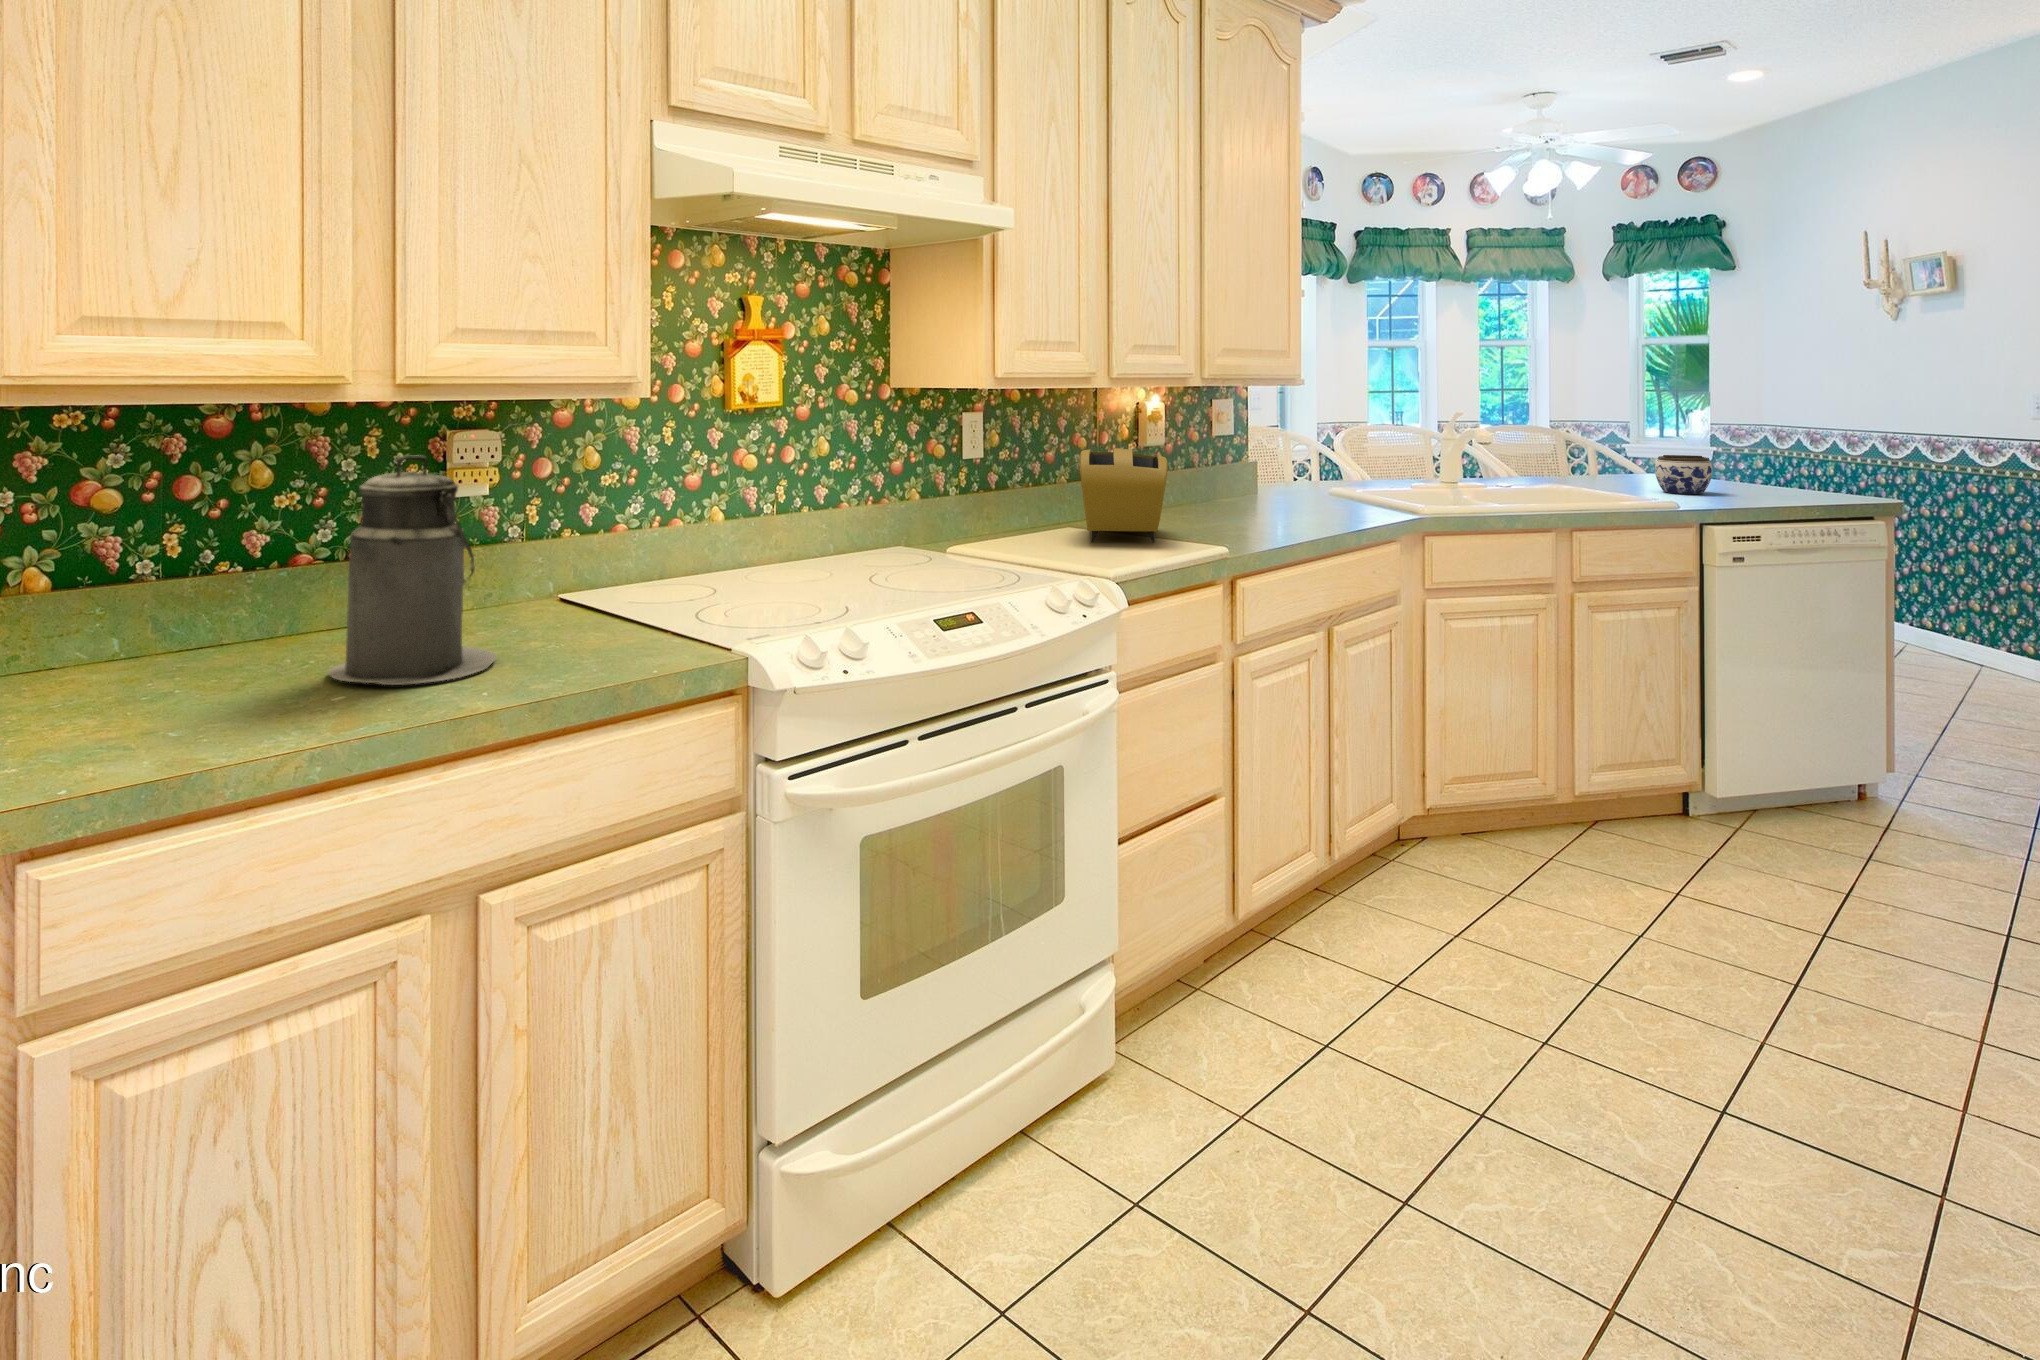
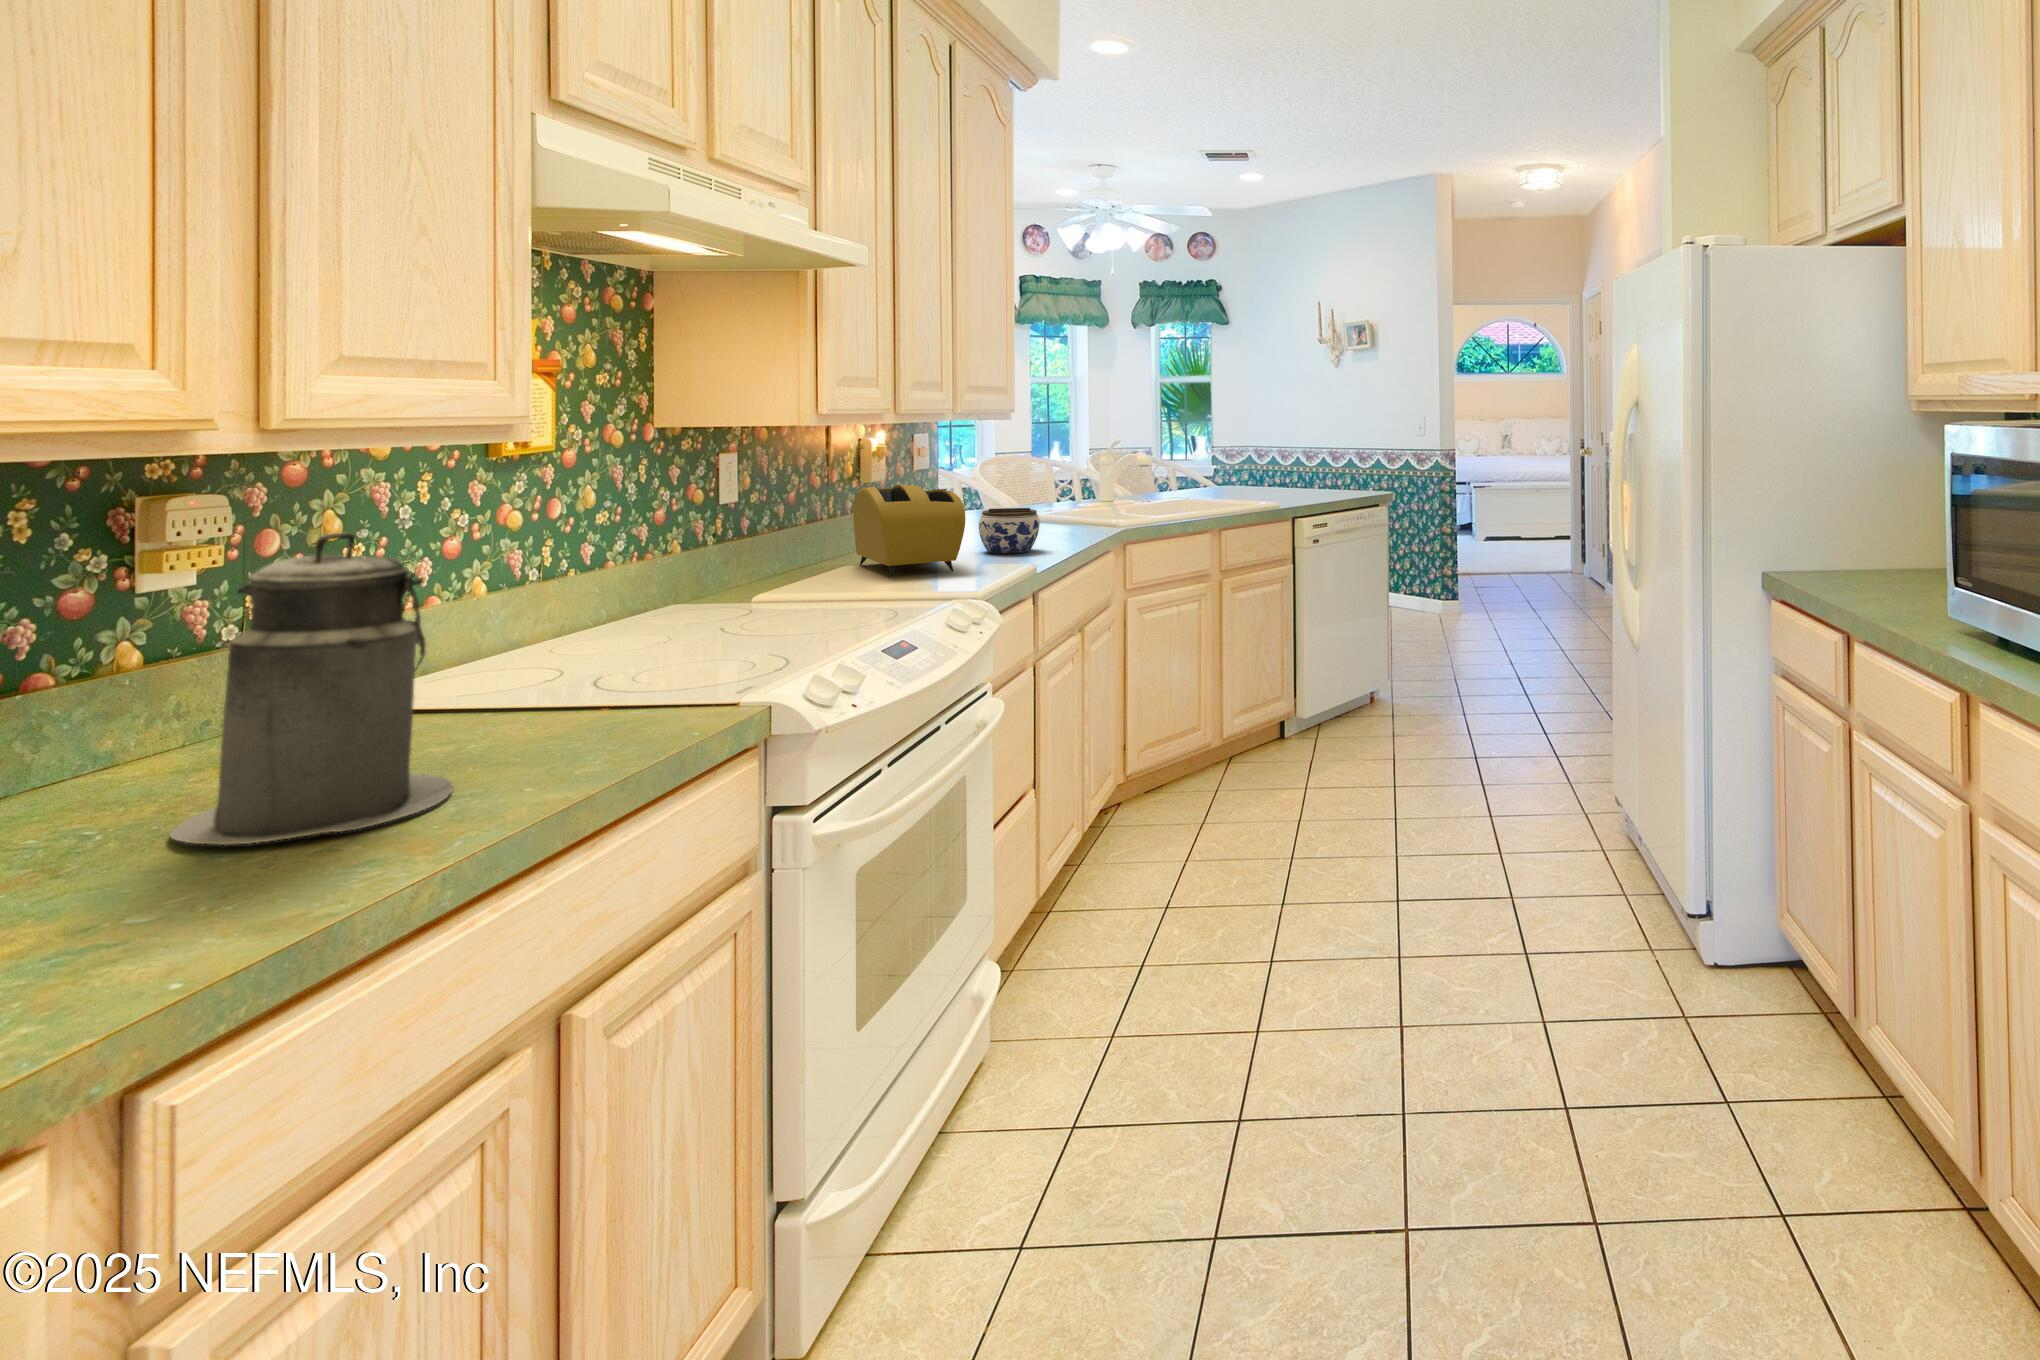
jar: present [1655,455,1712,494] -> present [979,508,1040,553]

